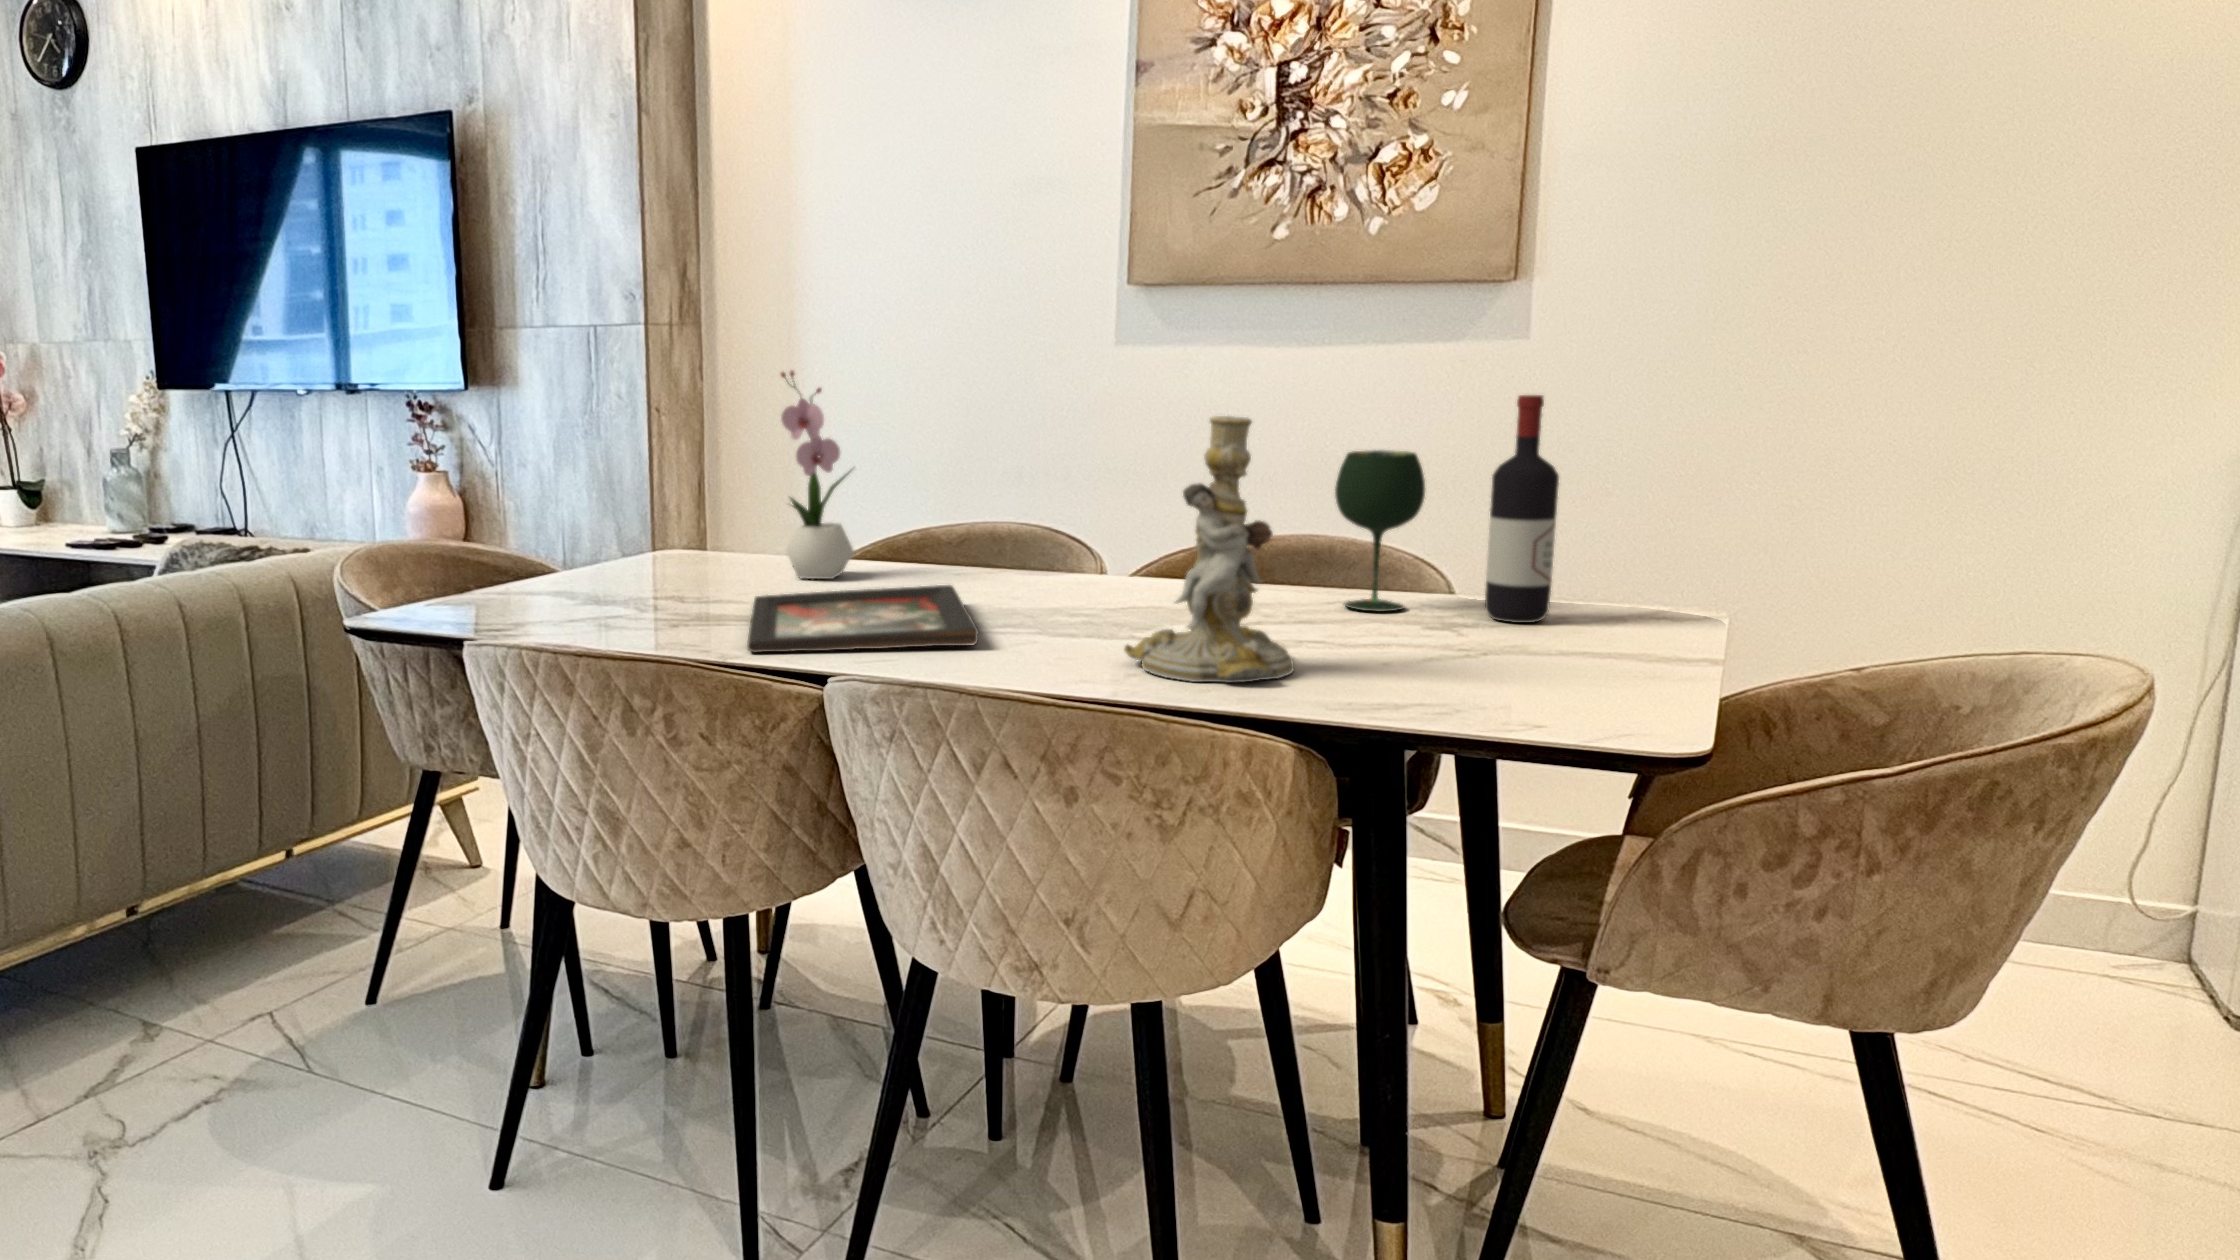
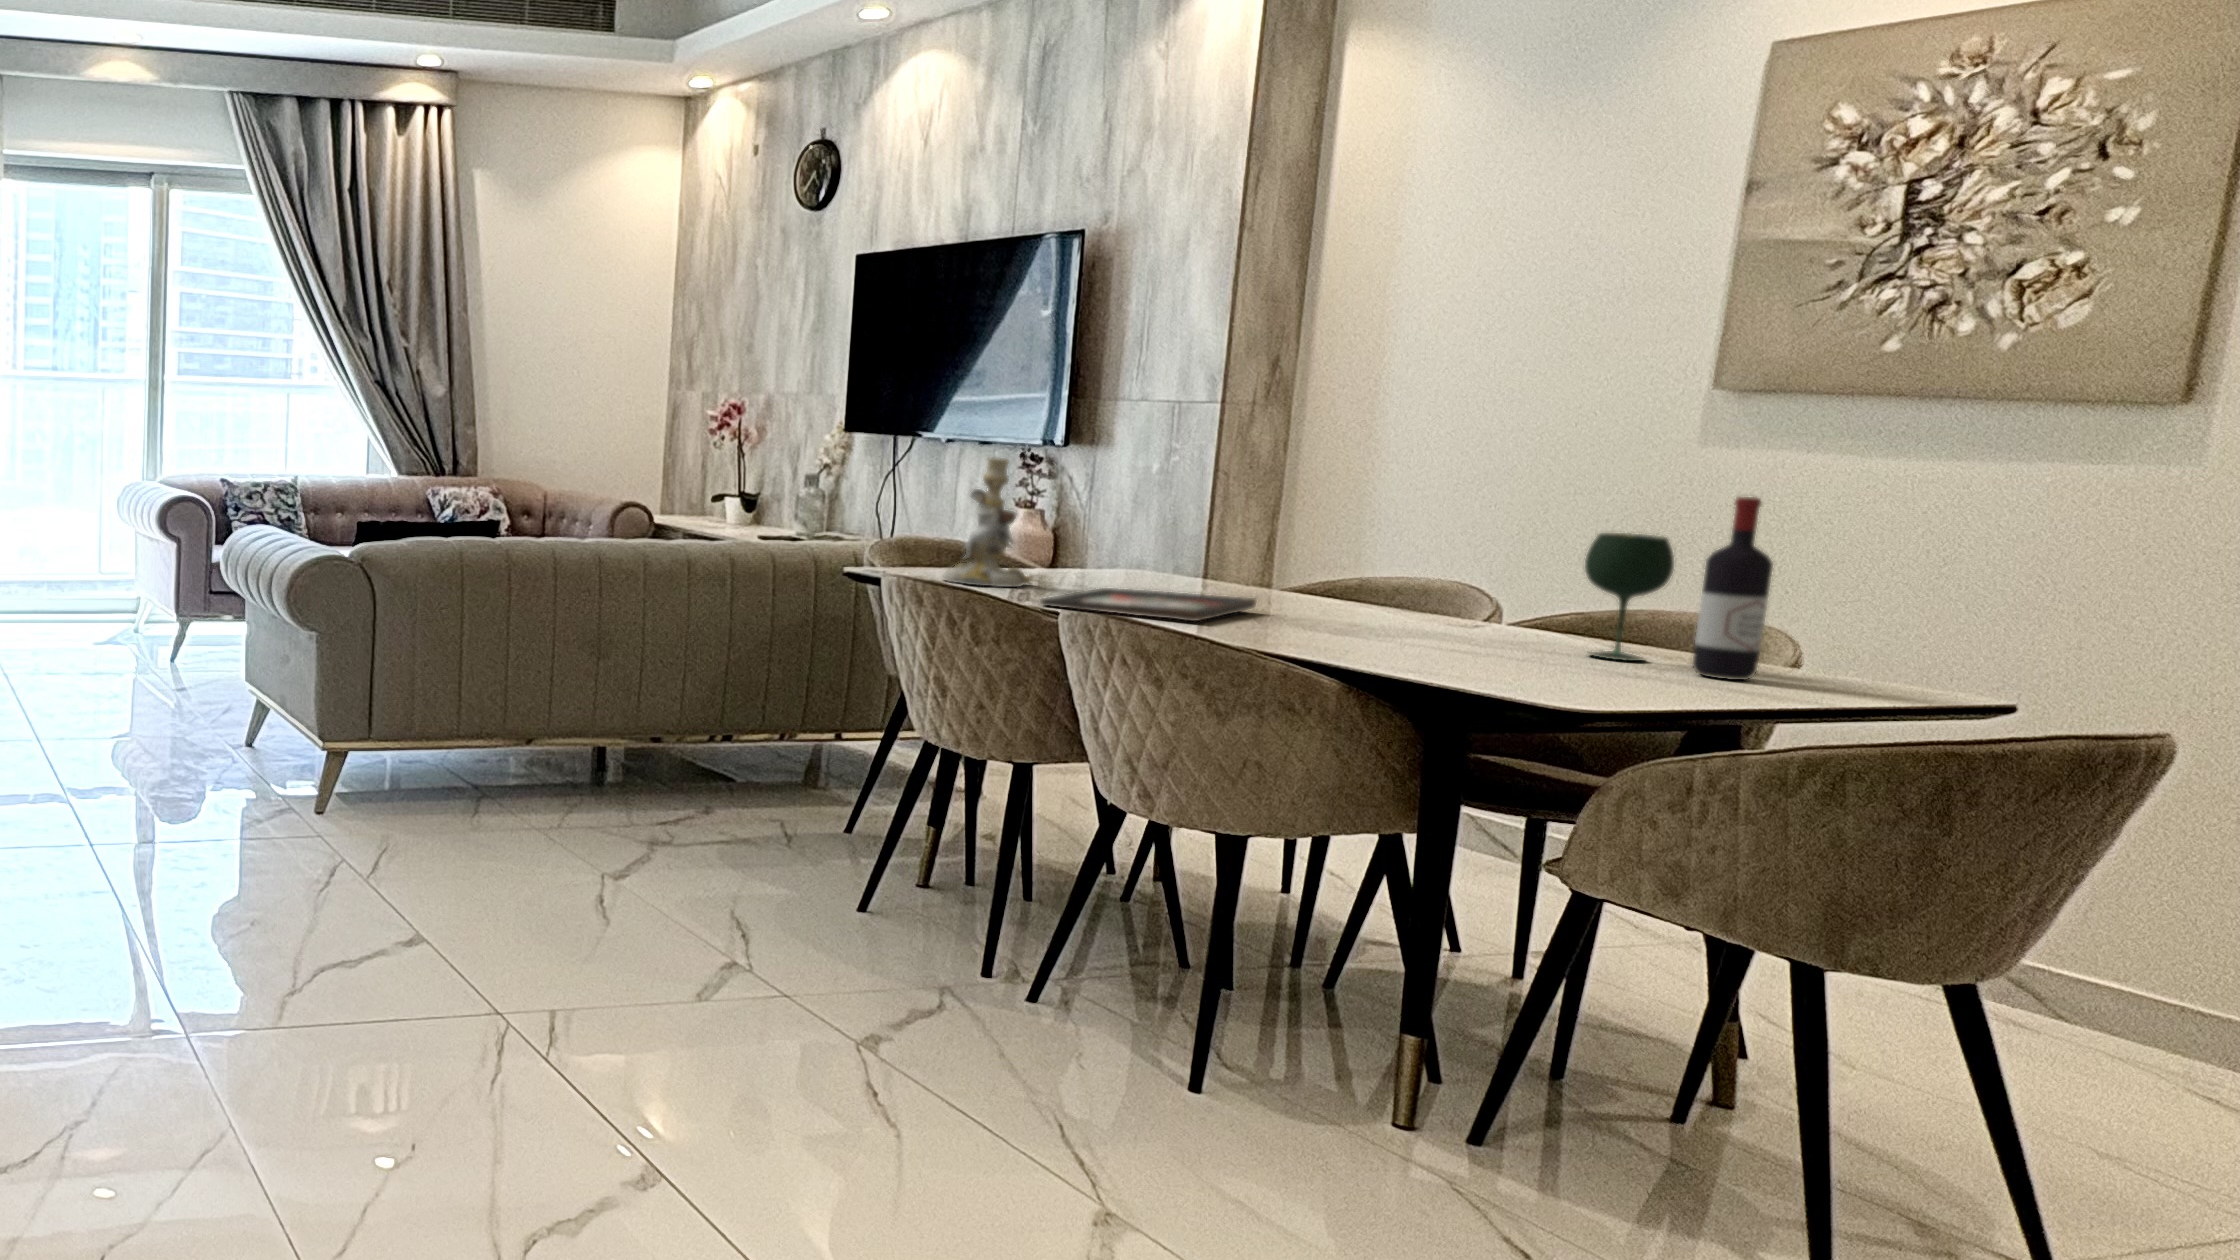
flower arrangement: present [781,371,854,579] -> none [1172,441,1247,595]
candlestick: present [1124,416,1294,683] -> present [944,457,1031,587]

